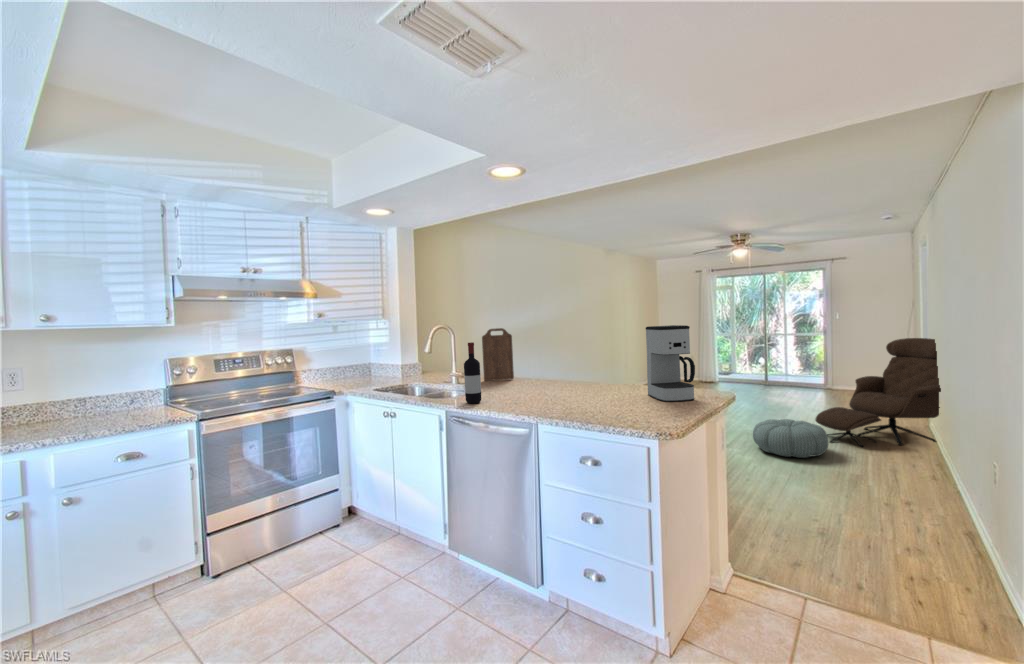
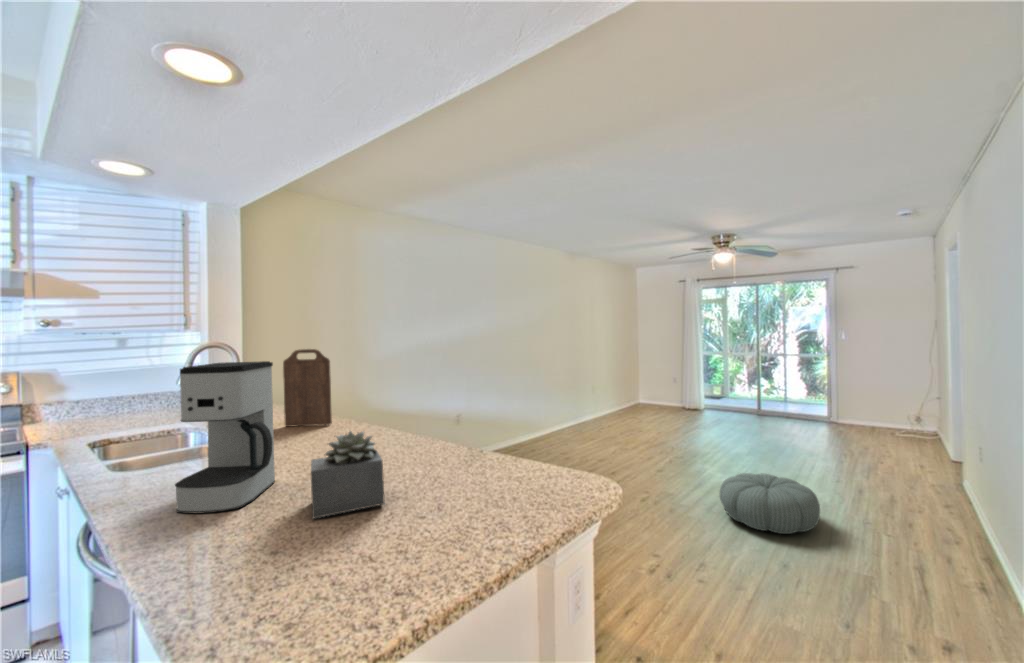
coffee maker: present [646,325,695,402] -> present [175,361,275,514]
lounge chair: present [816,338,941,447] -> none [808,370,998,517]
wine bottle: present [464,342,481,404] -> none [105,382,145,494]
succulent plant: none [587,363,633,404] -> present [311,431,385,518]

